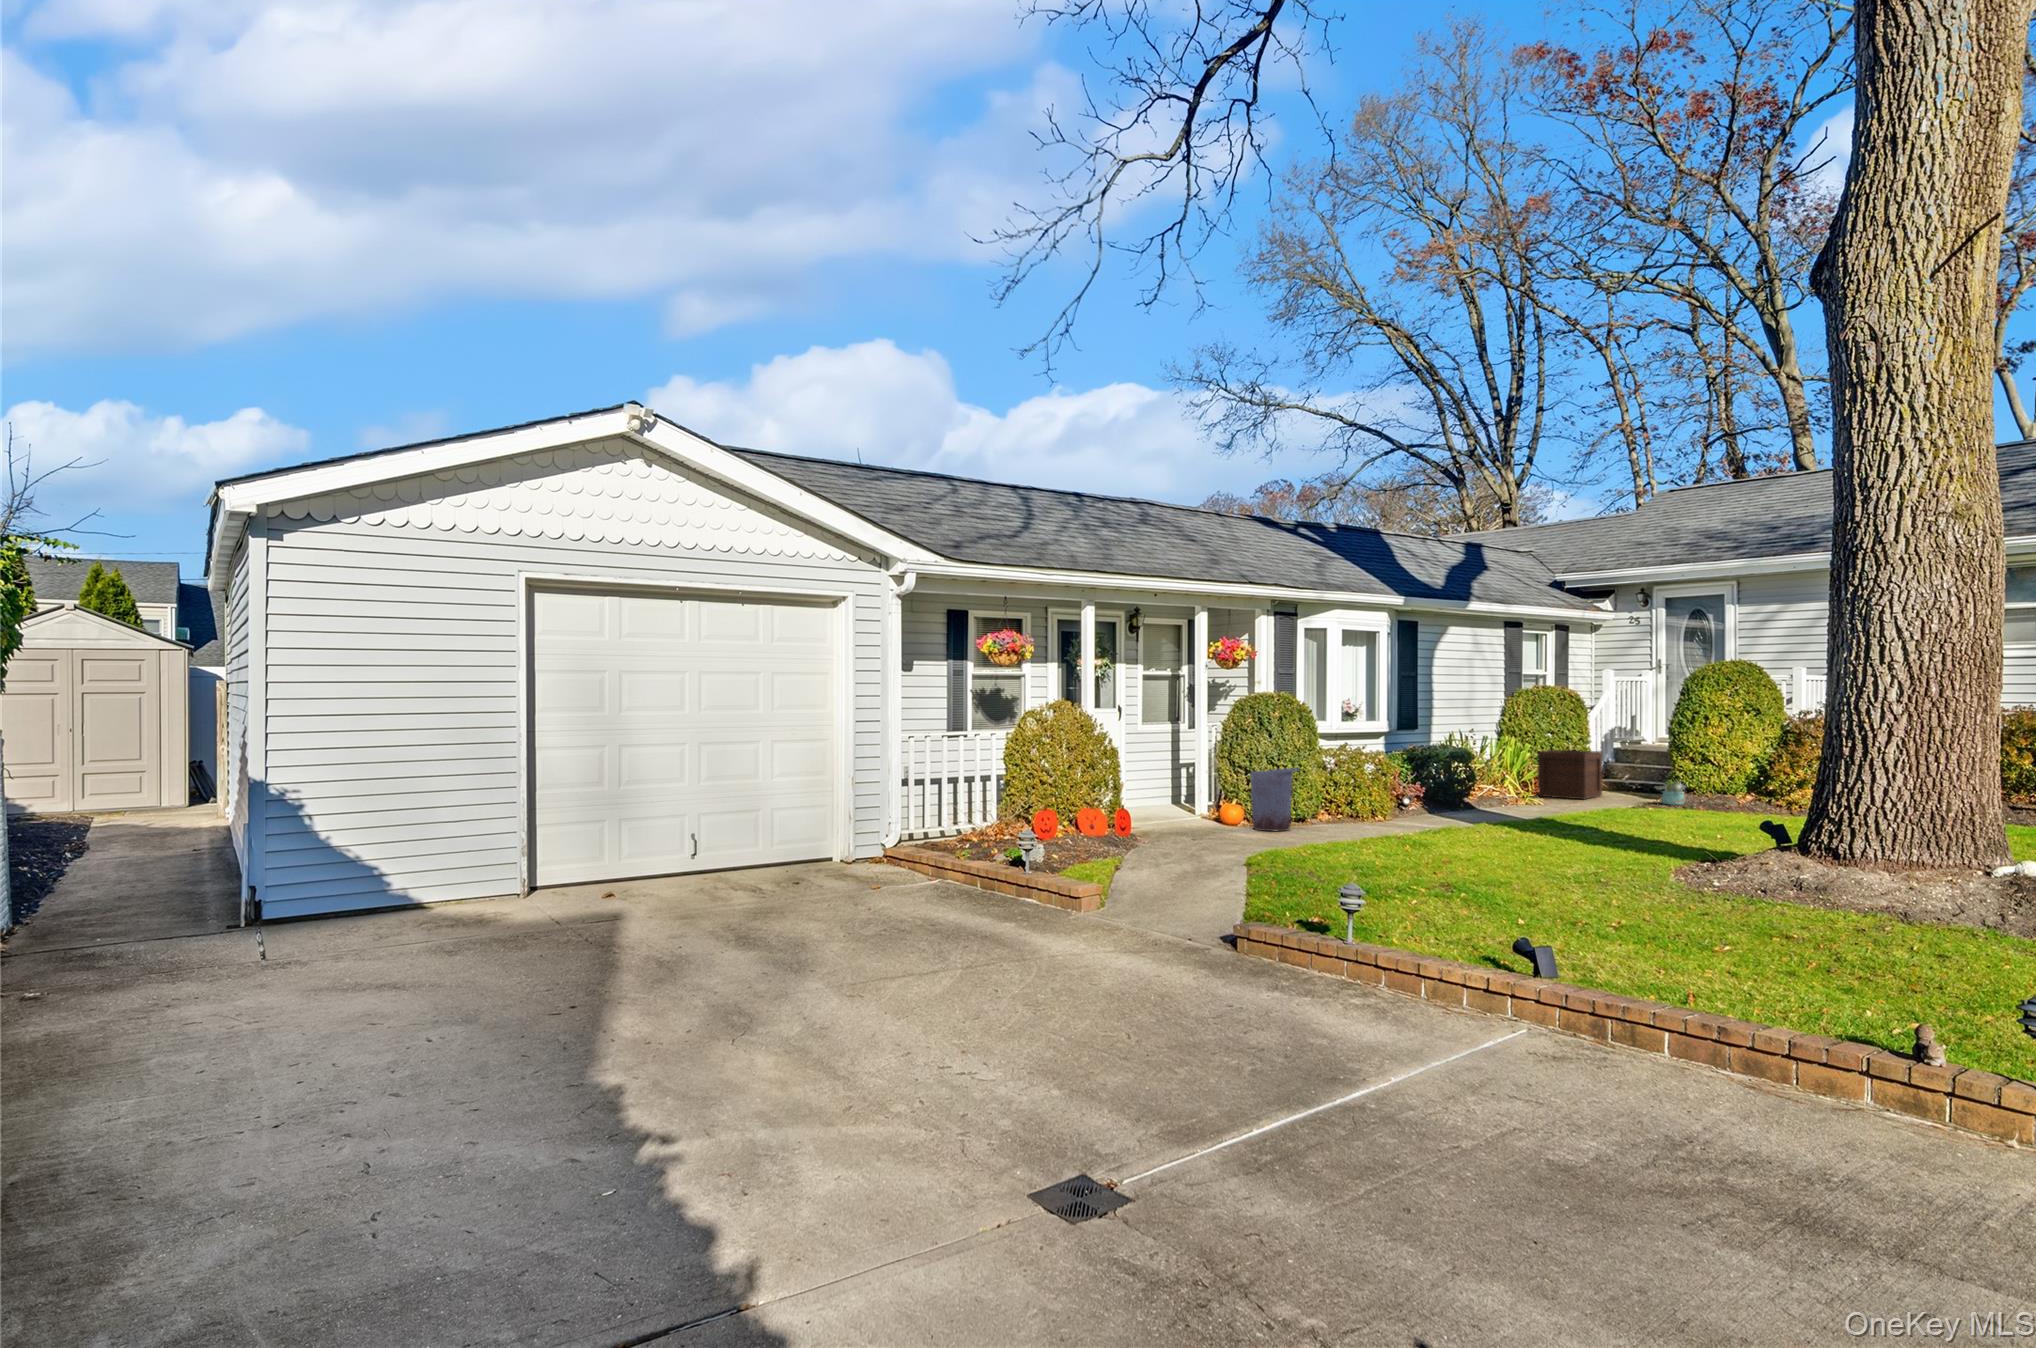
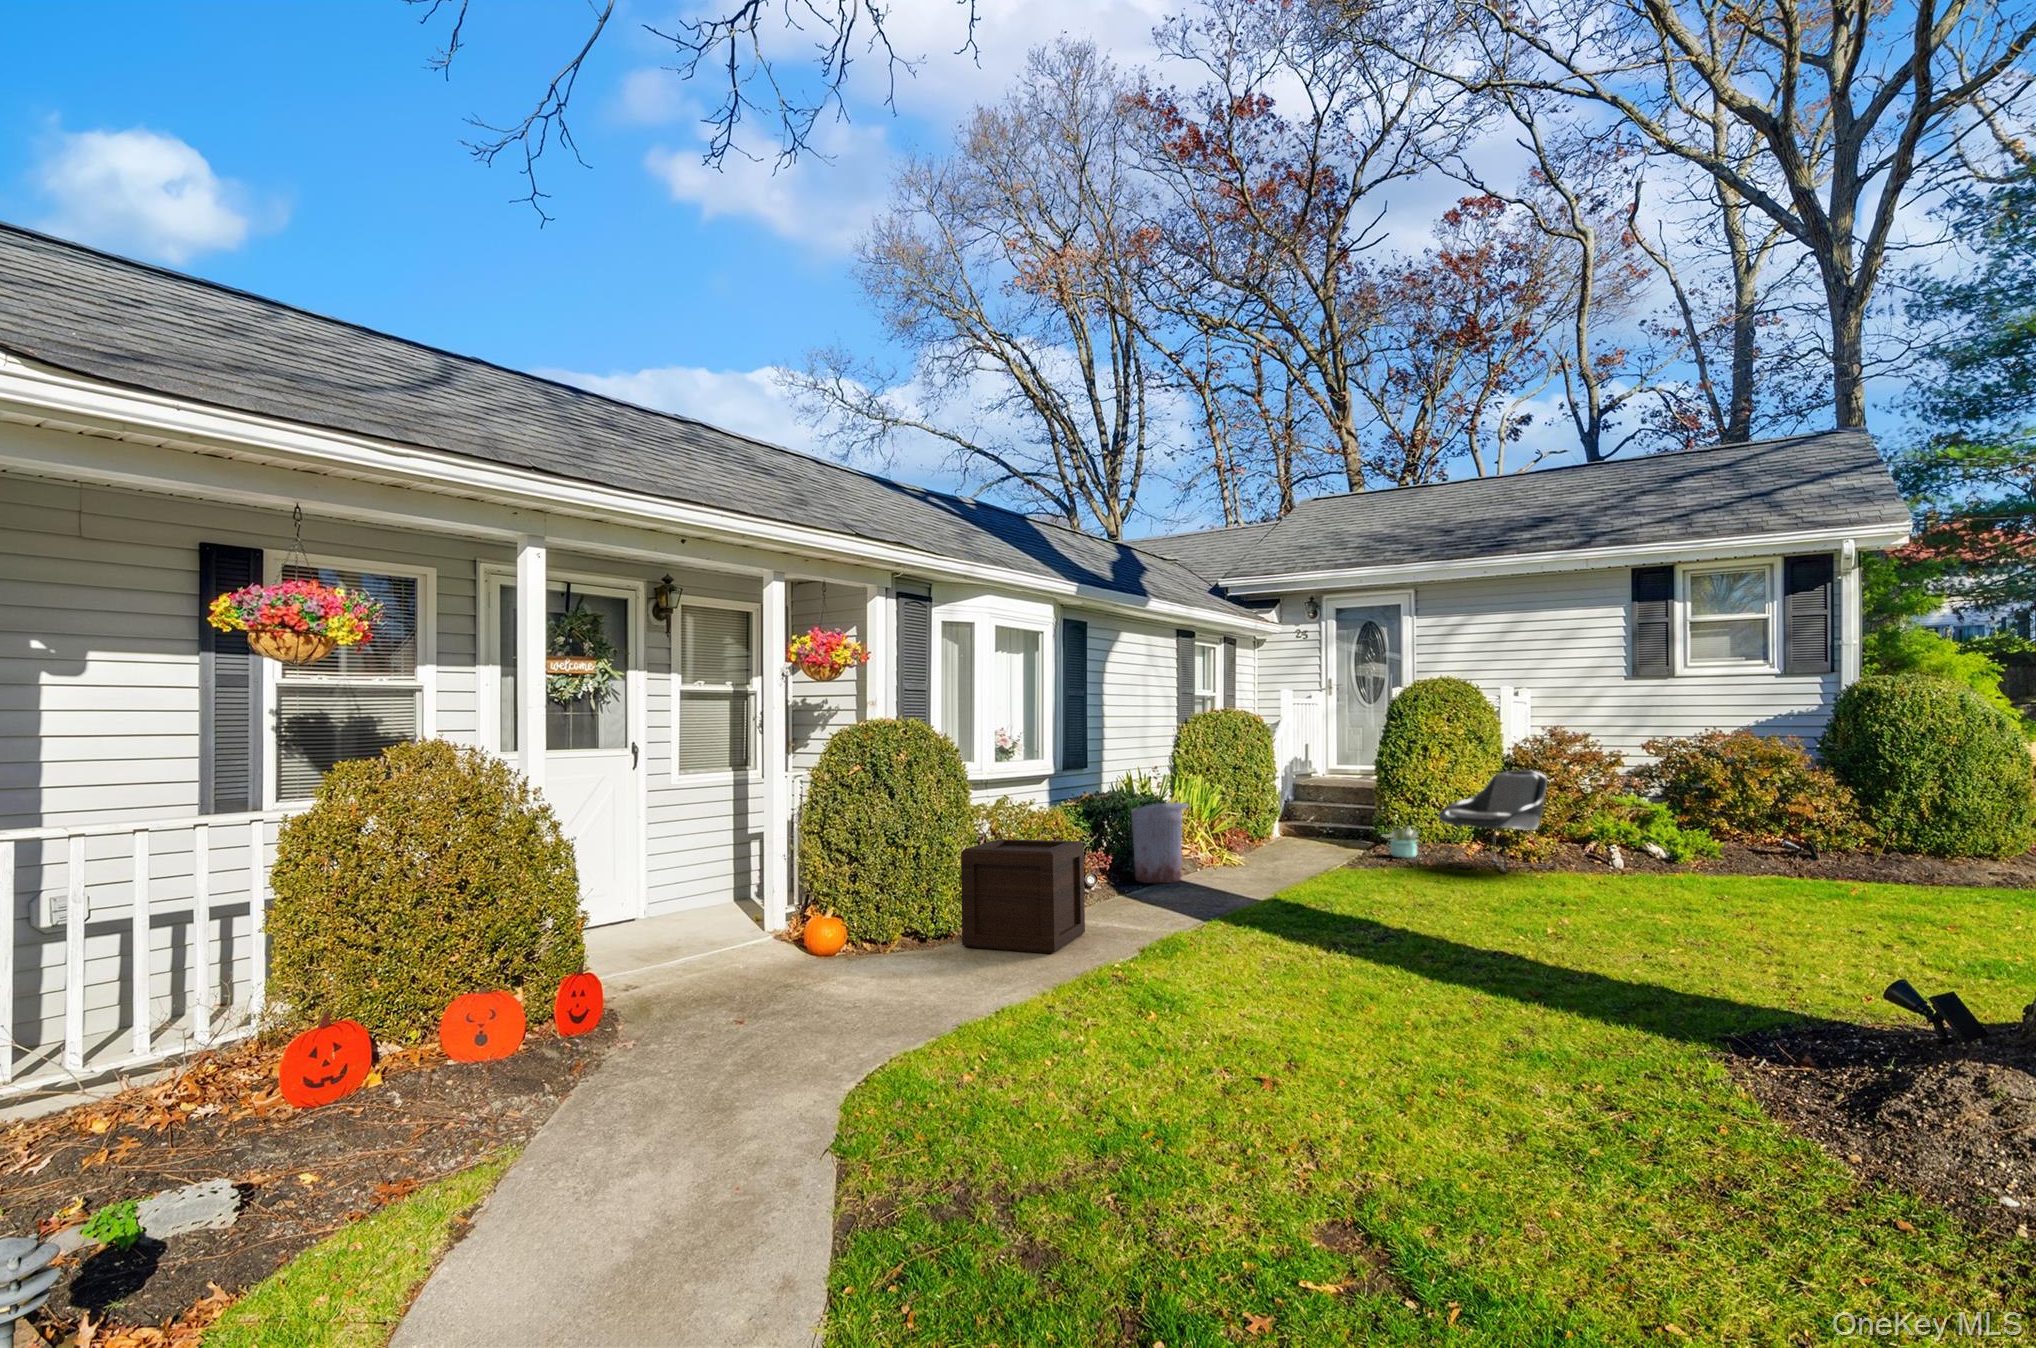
lounge chair: none [1694,740,1788,816] -> present [1439,770,1556,873]
wooden crate: present [1538,750,1602,799] -> present [961,839,1085,953]
trash can: present [1251,768,1299,831] -> present [1131,803,1188,883]

